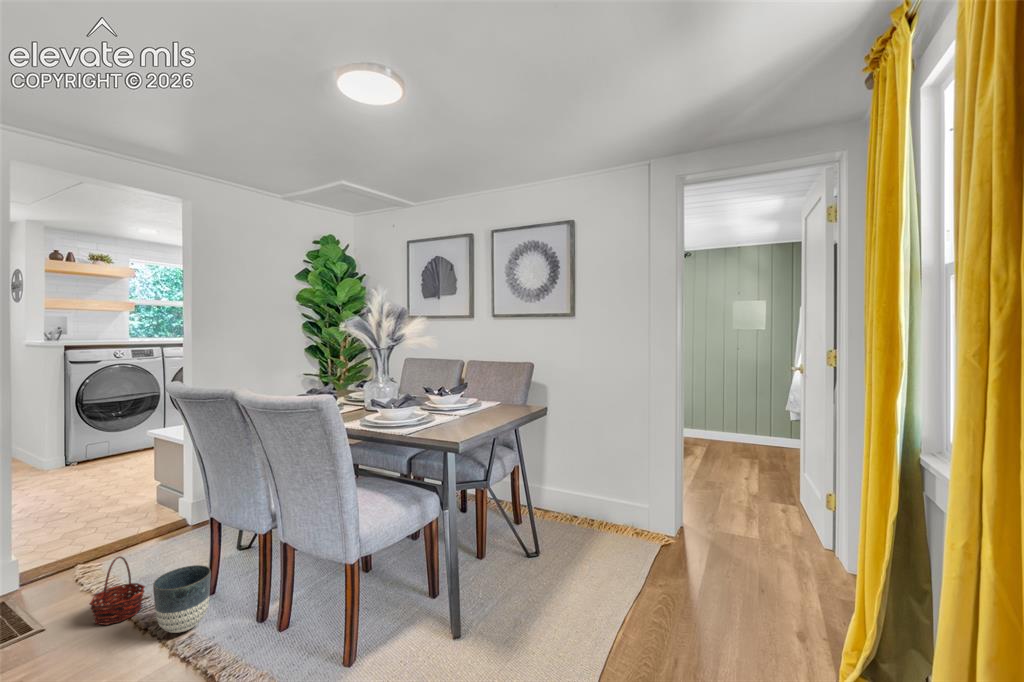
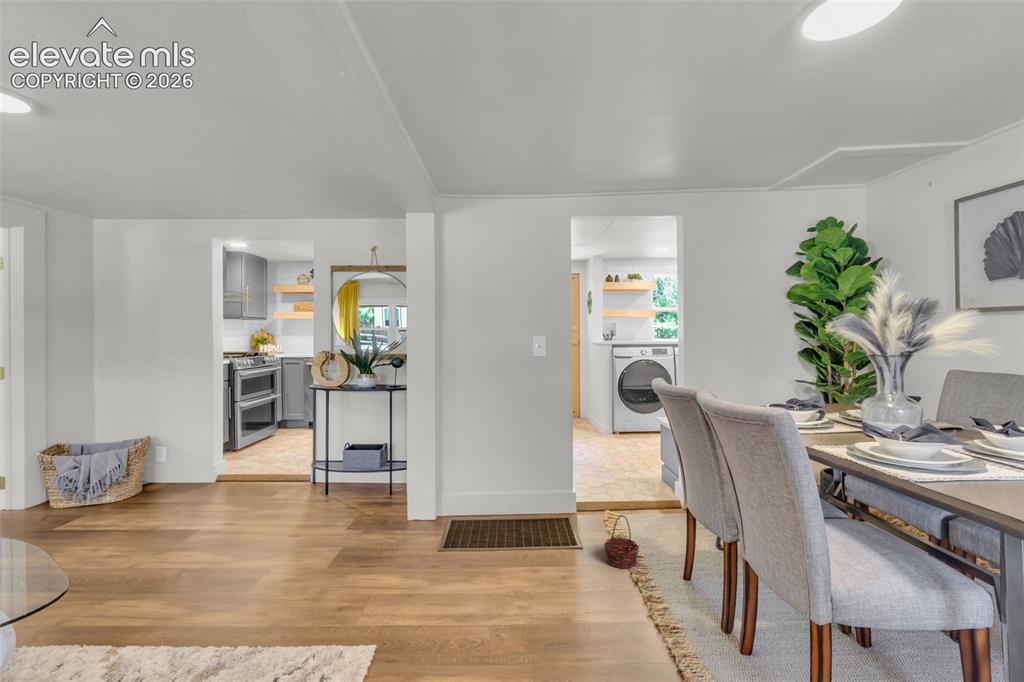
planter: present [153,565,211,633] -> none [640,543,684,603]

